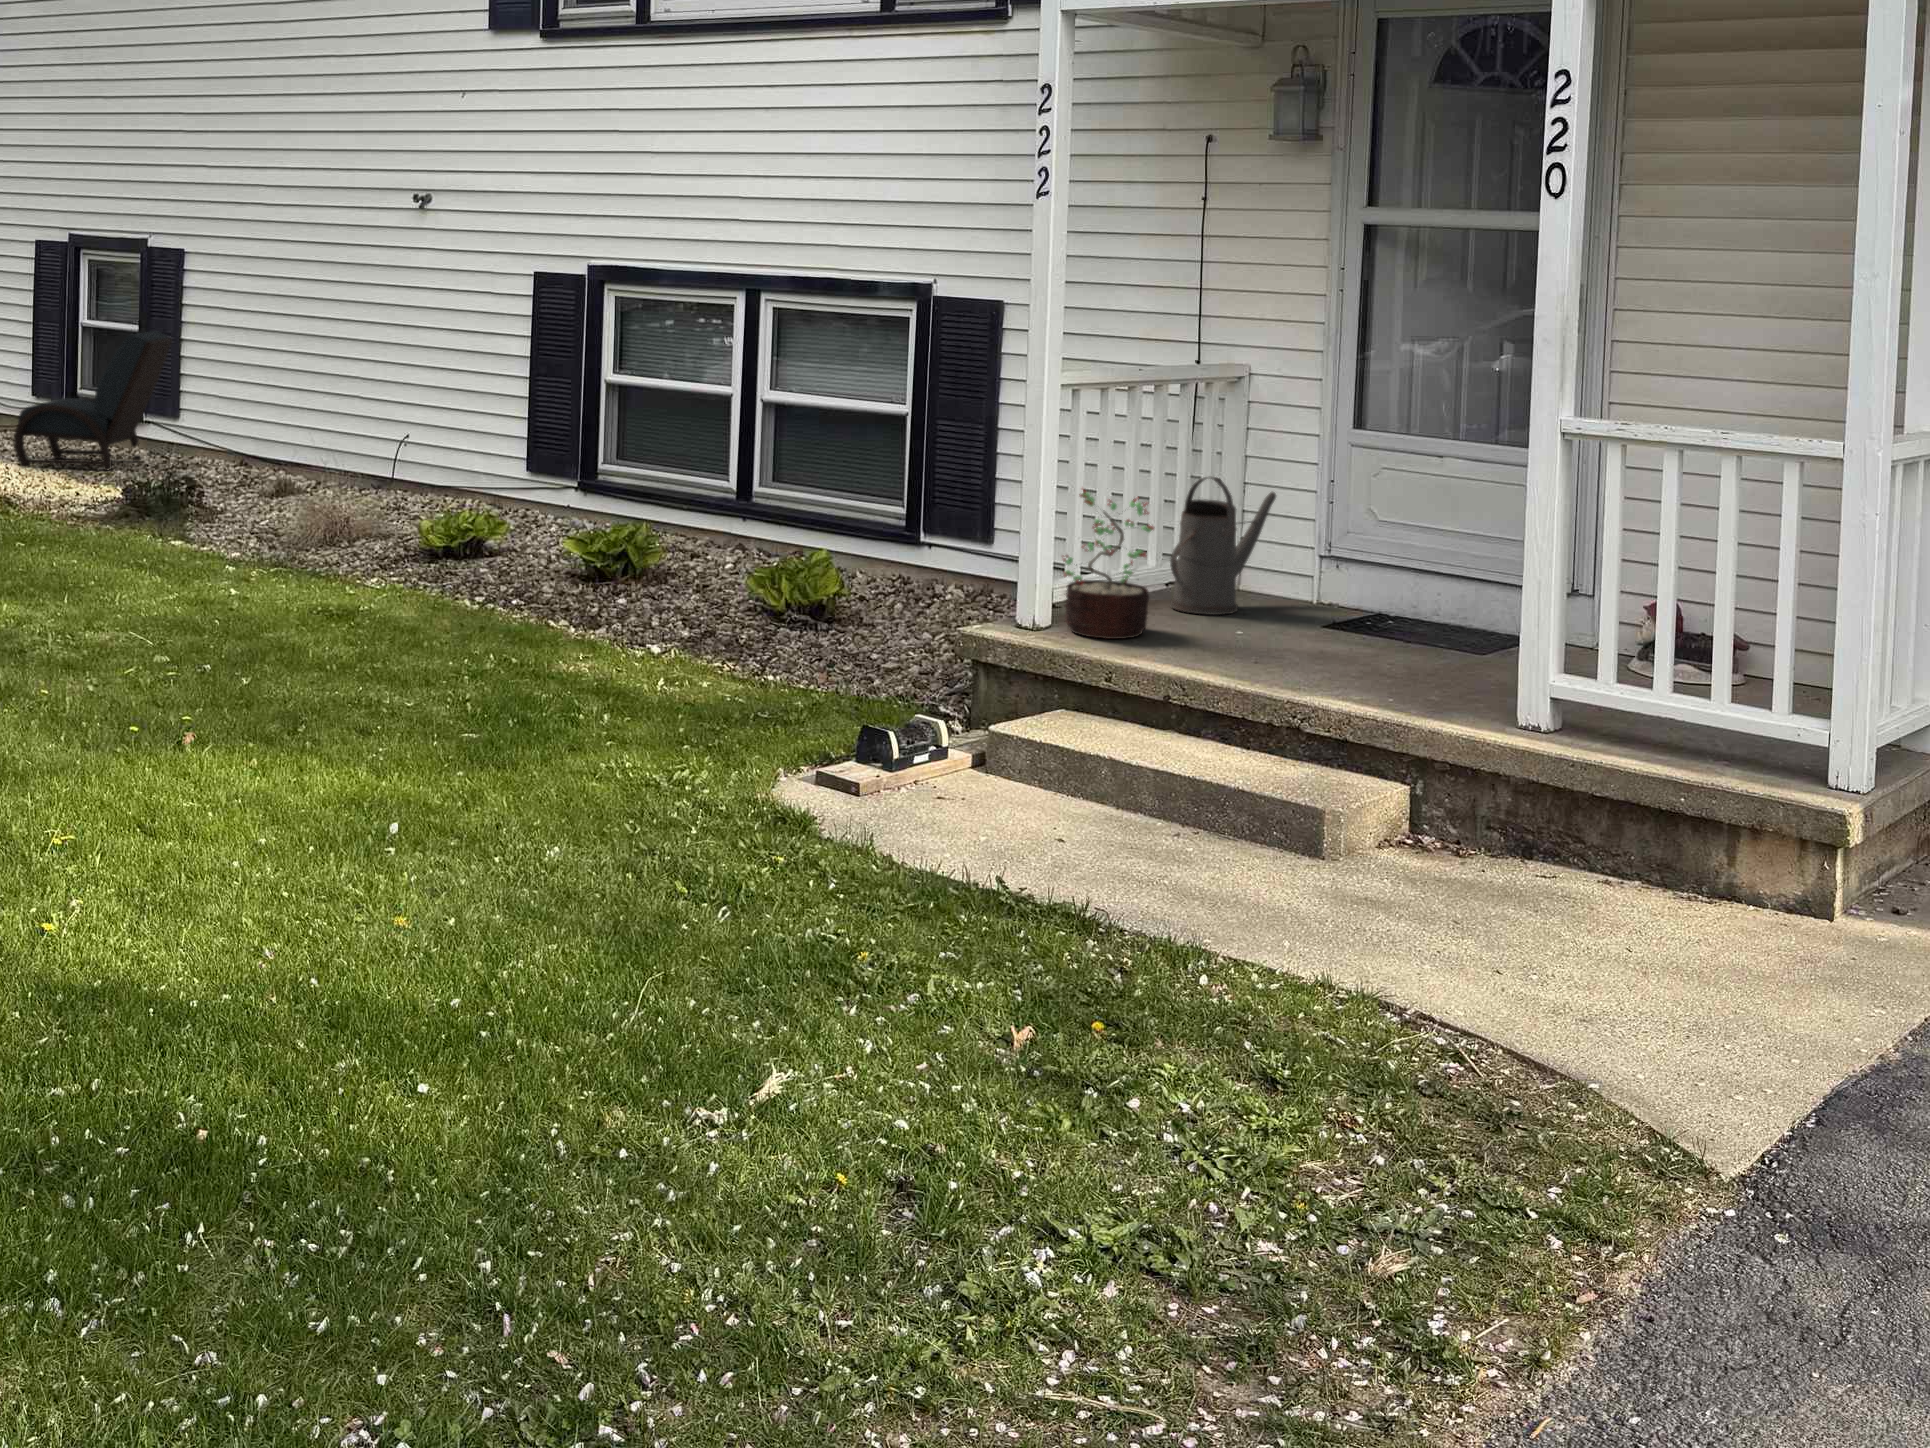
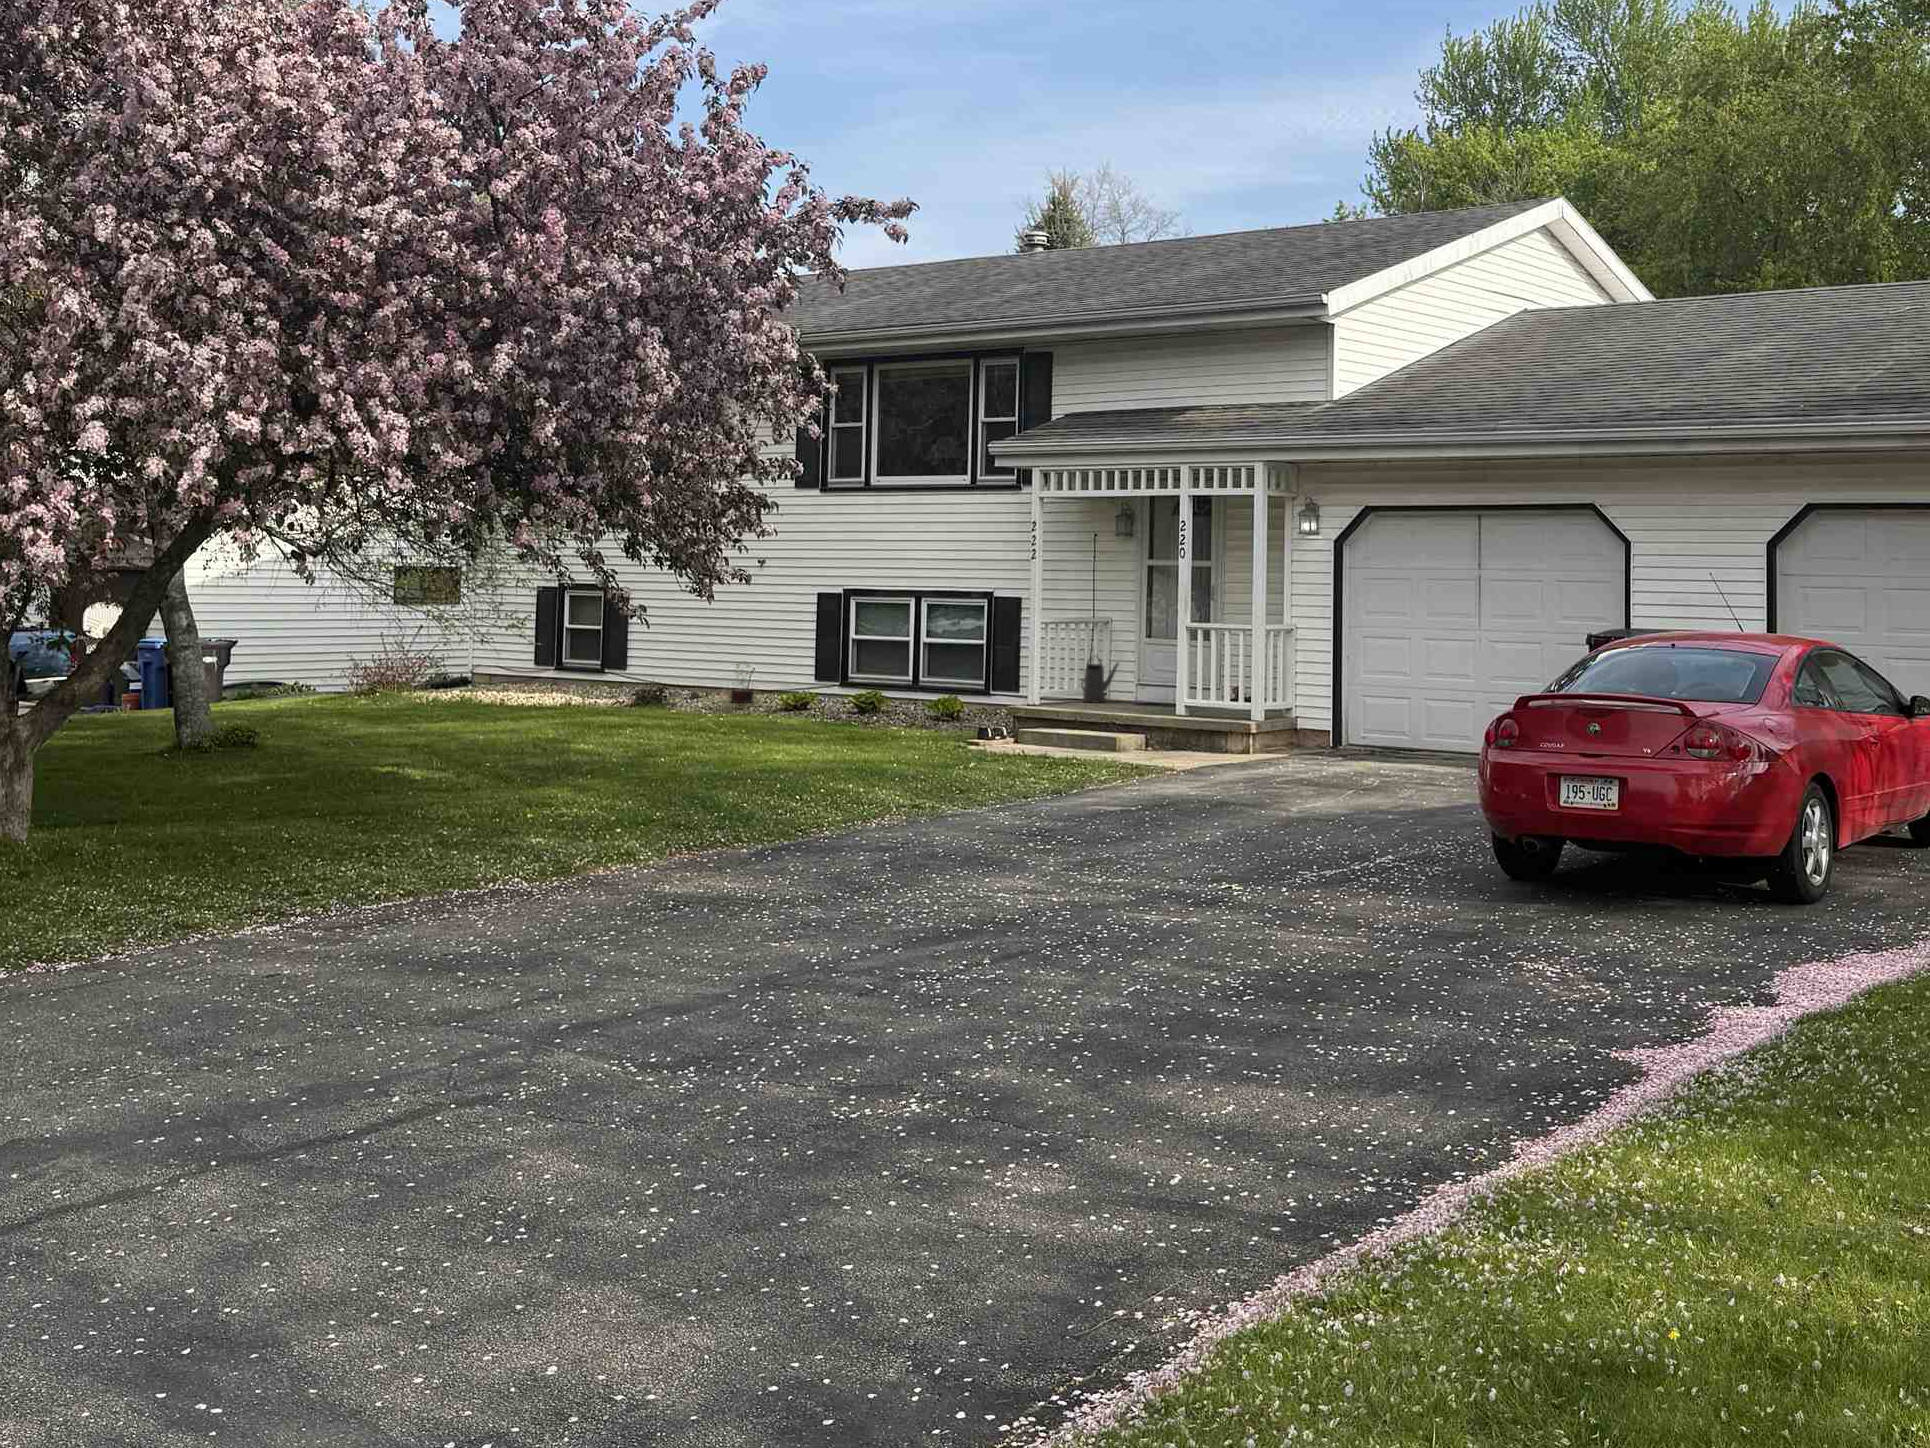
lounge chair: present [13,331,172,471] -> none [557,628,624,694]
decorative plant: present [1063,488,1154,639] -> present [731,664,754,703]

